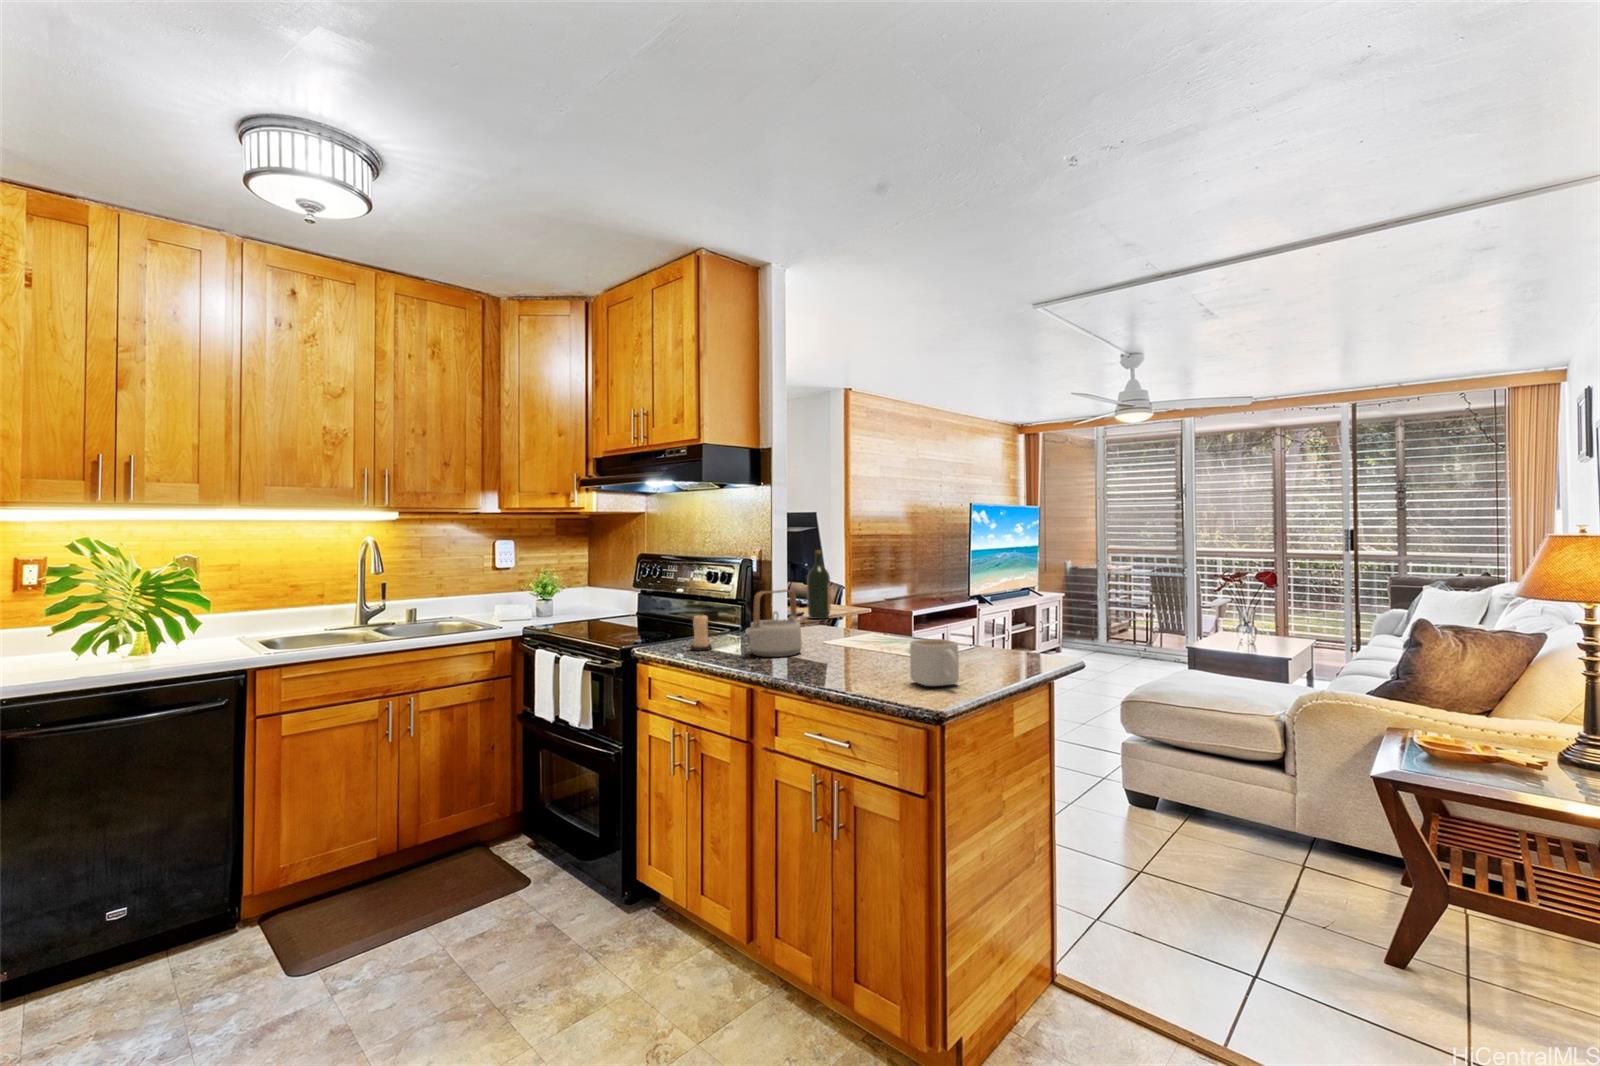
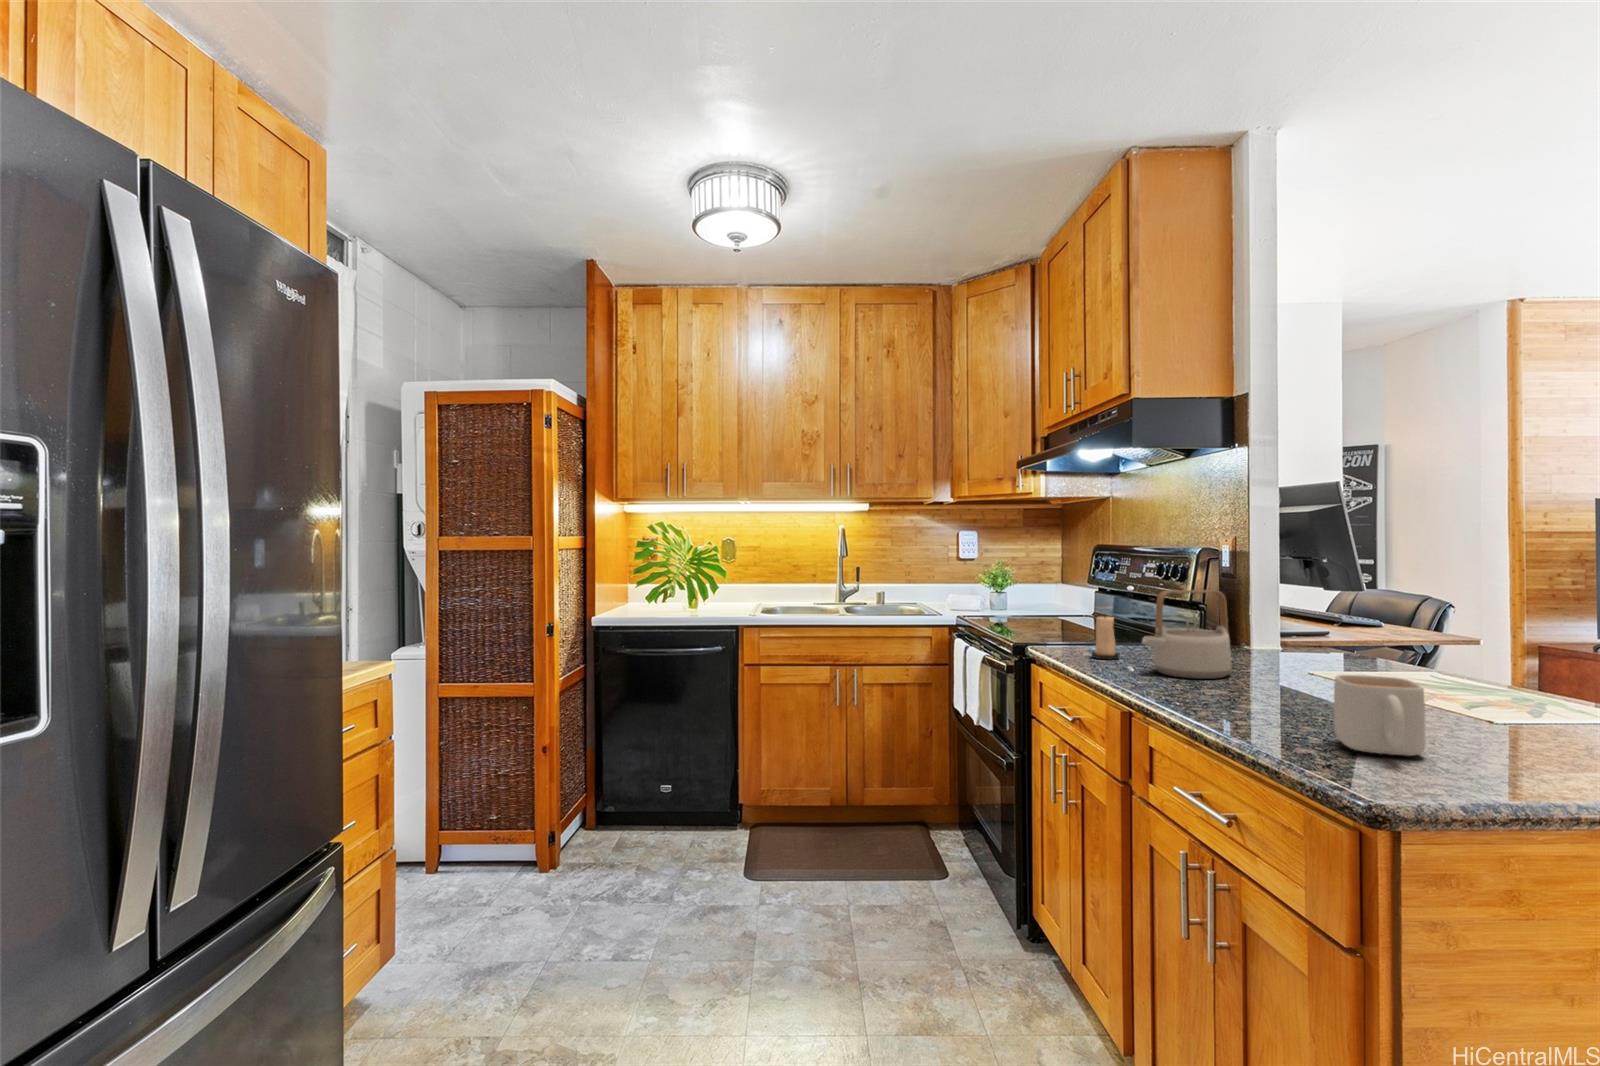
wine bottle: present [807,550,831,619] -> none [1317,542,1356,639]

